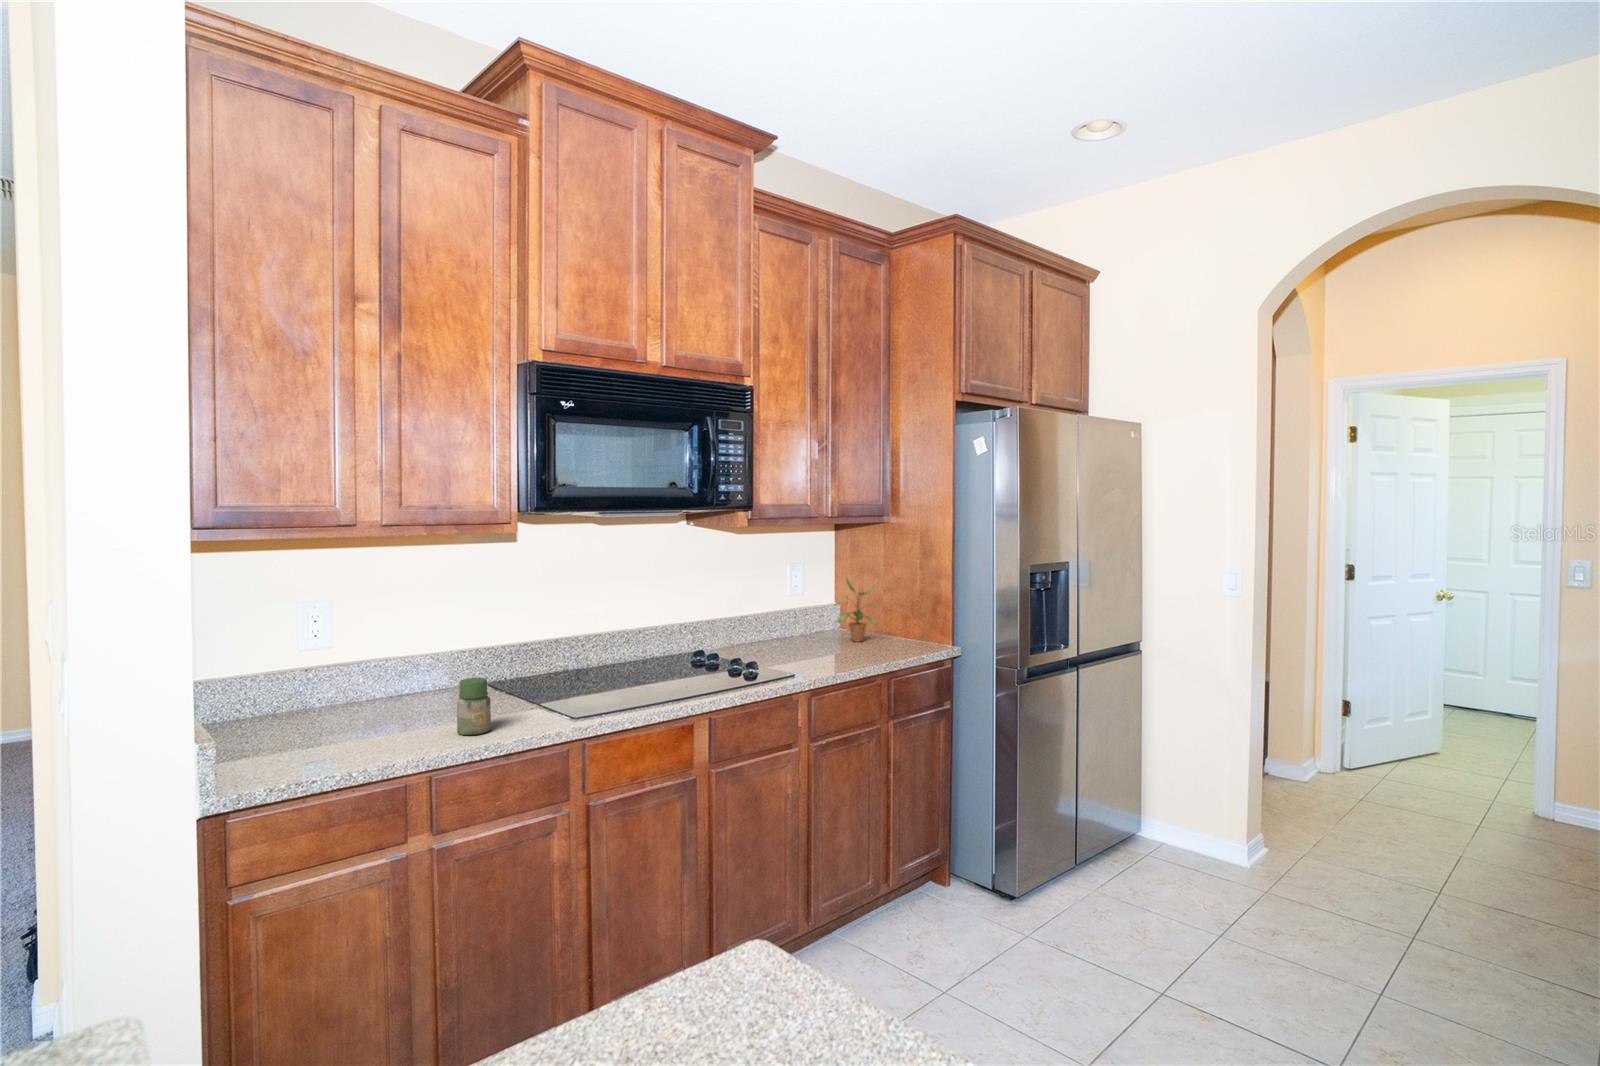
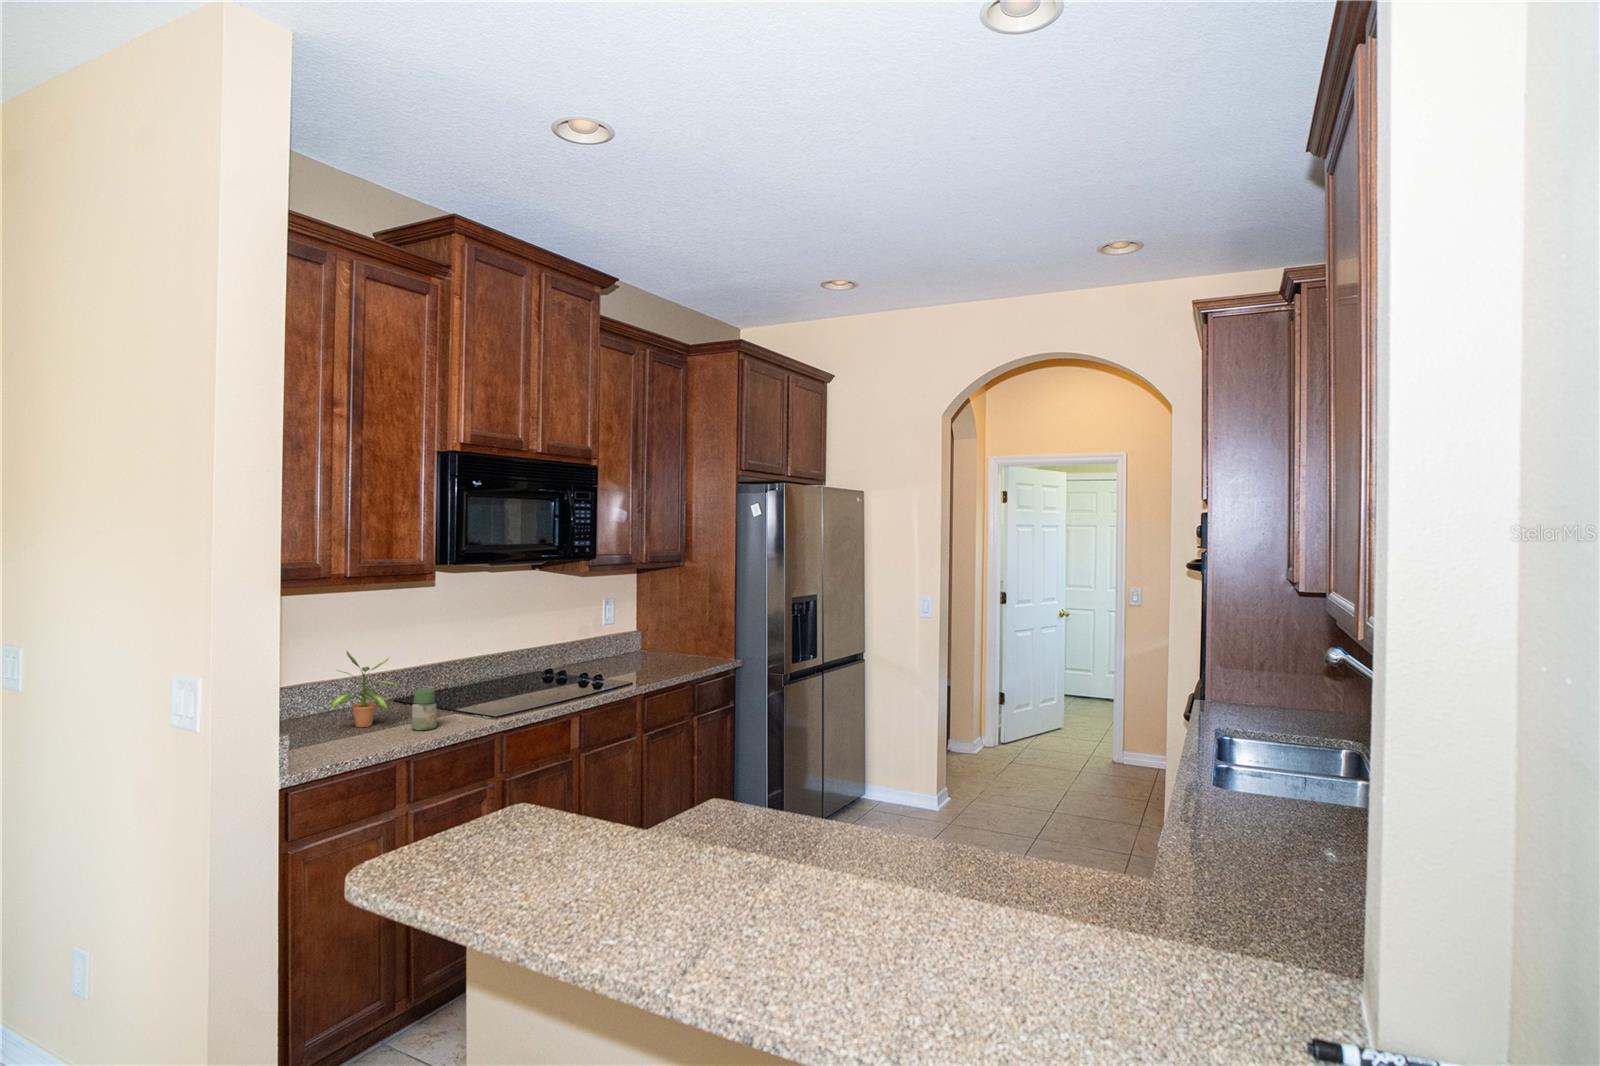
potted plant: present [836,579,877,642] -> present [332,651,398,727]

